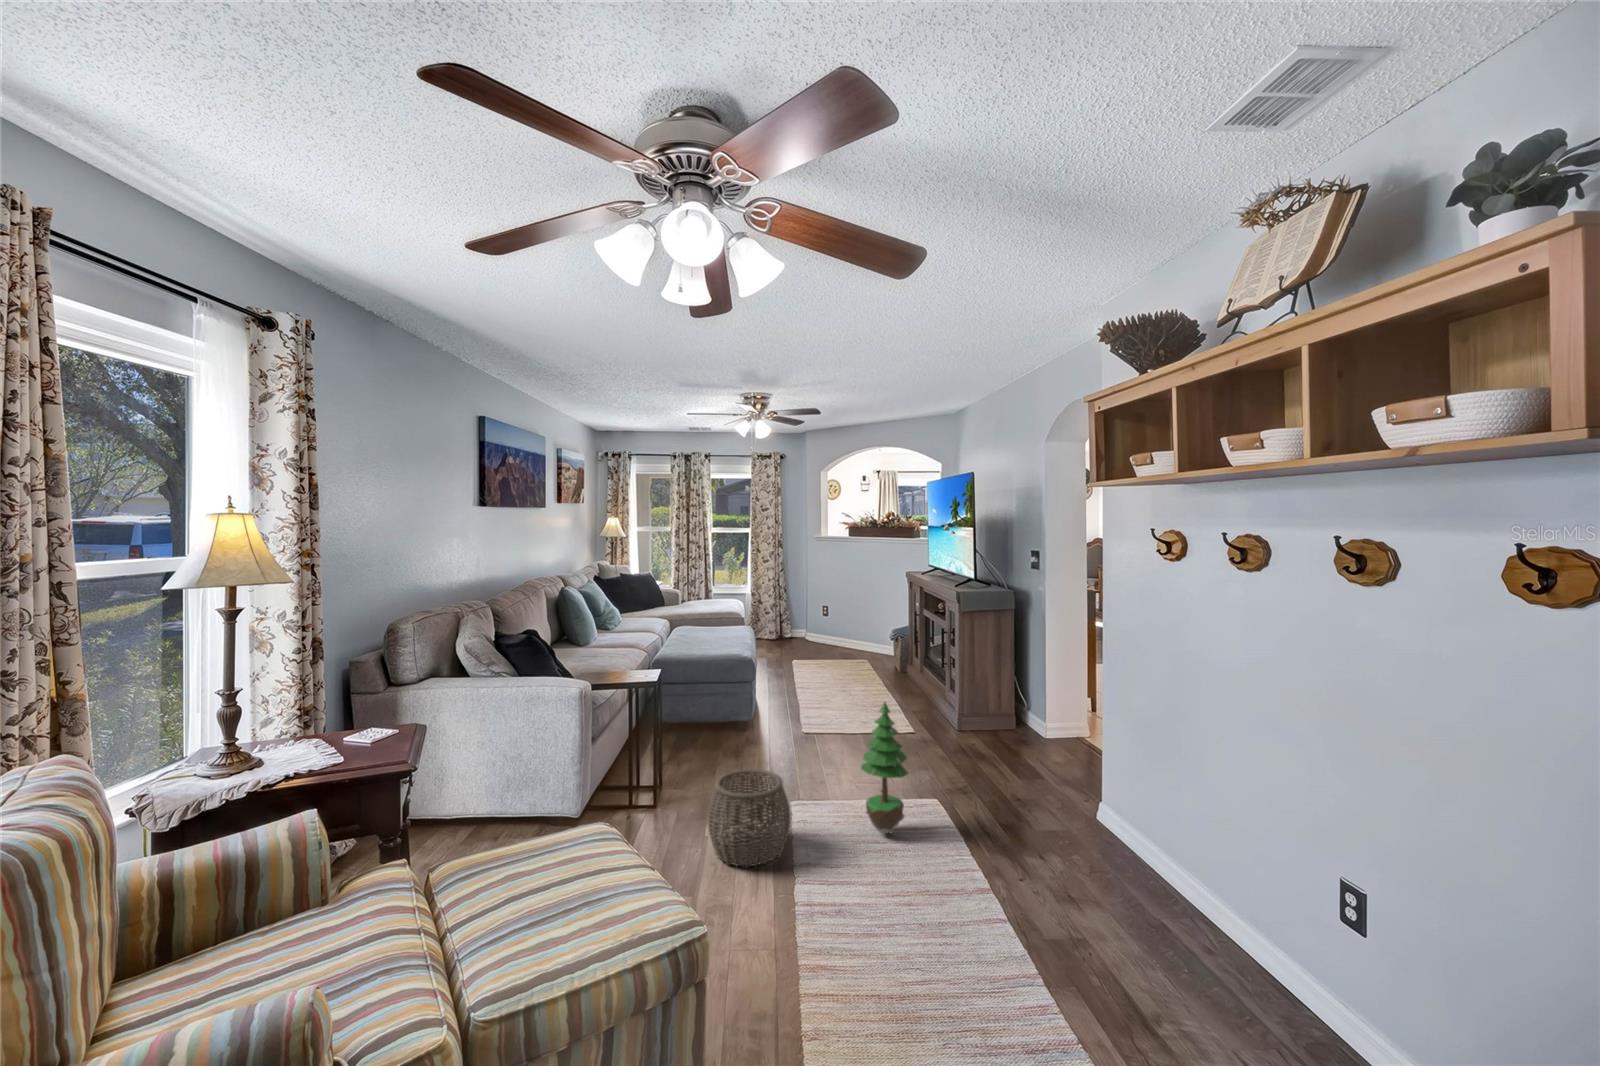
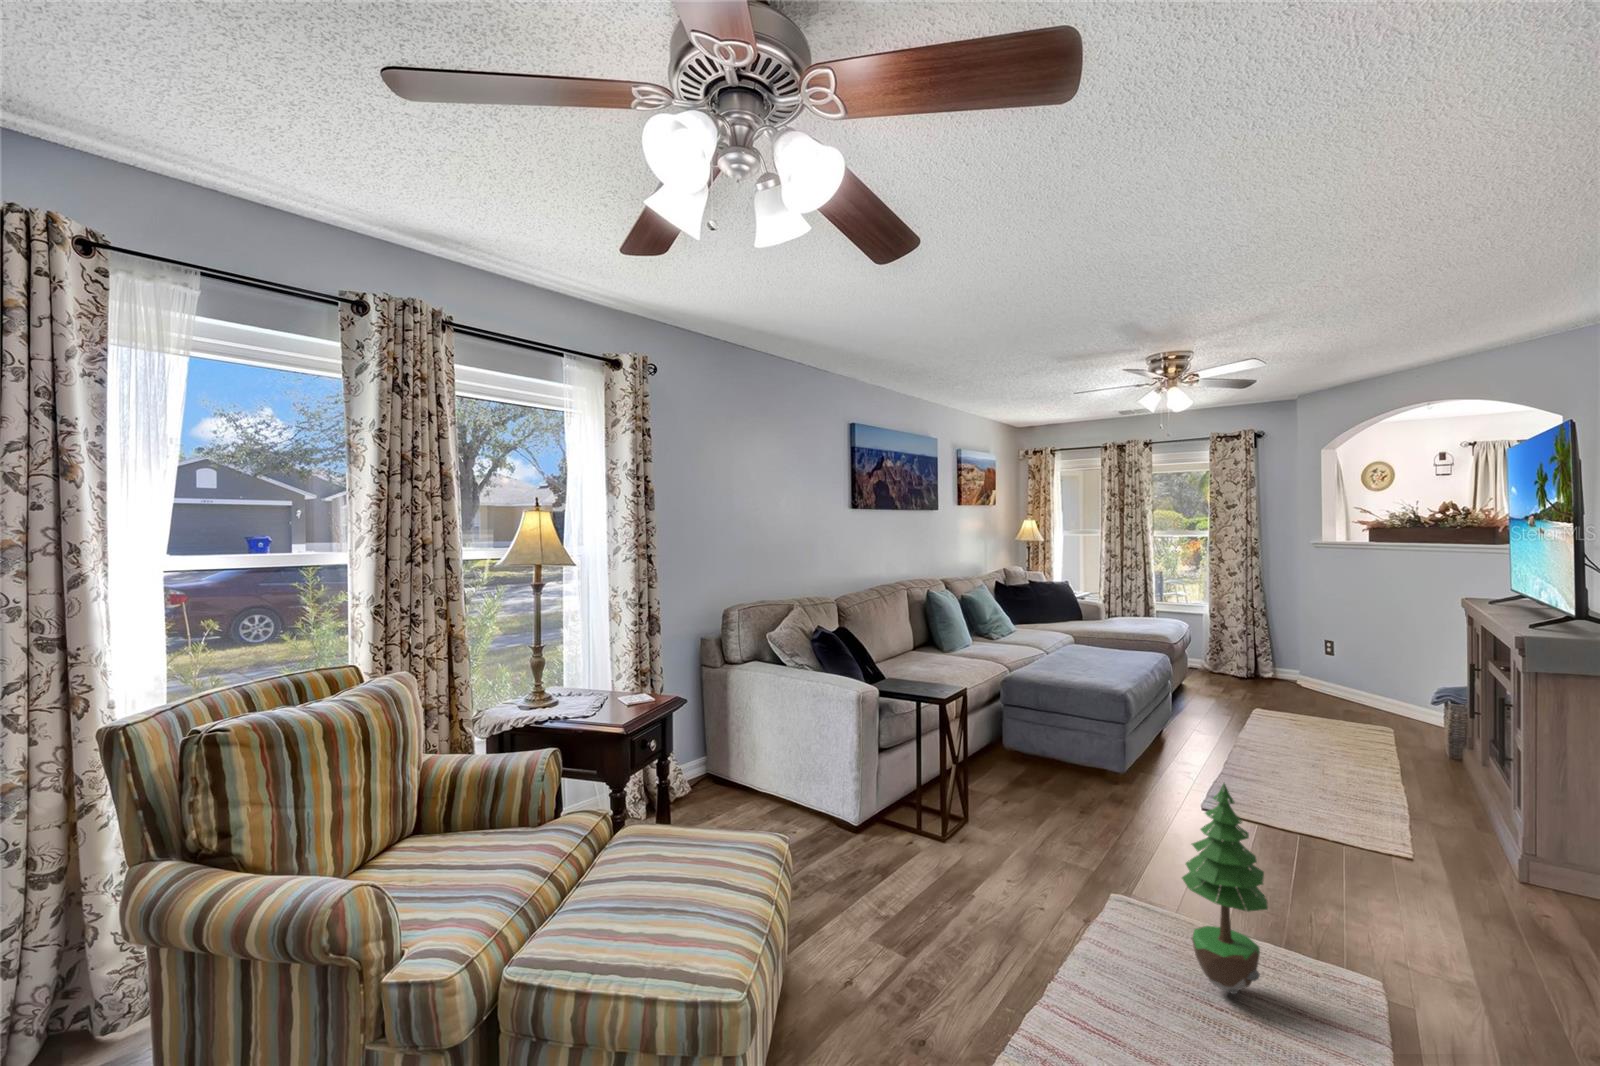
woven basket: present [707,769,790,867] -> none [954,827,1065,960]

